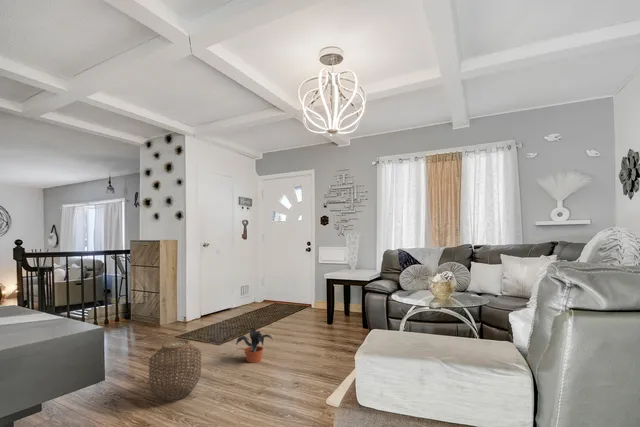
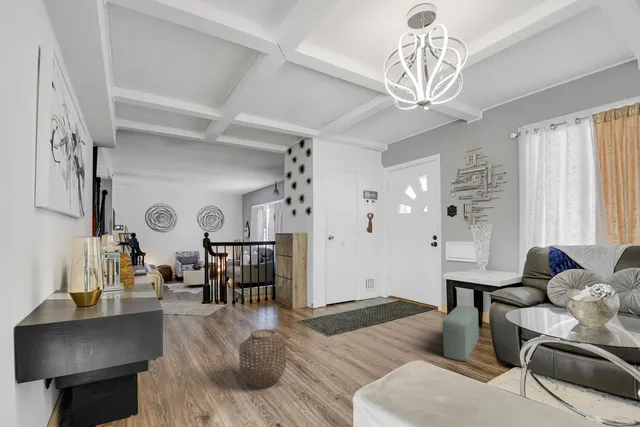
pouf: none [330,300,351,344] -> present [443,306,479,361]
potted plant: present [236,329,272,363] -> none [330,327,370,363]

